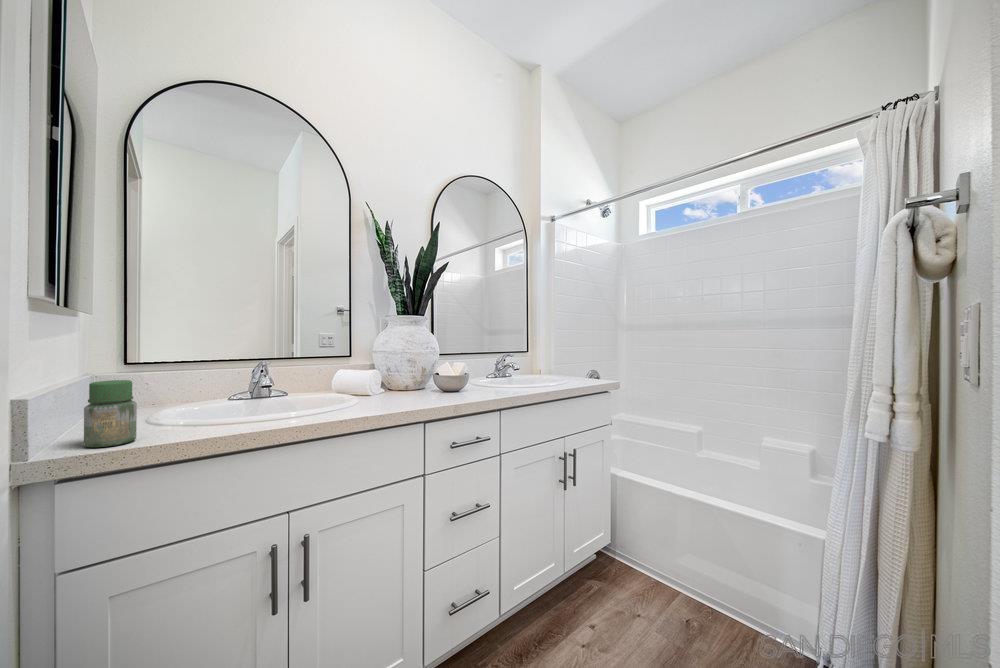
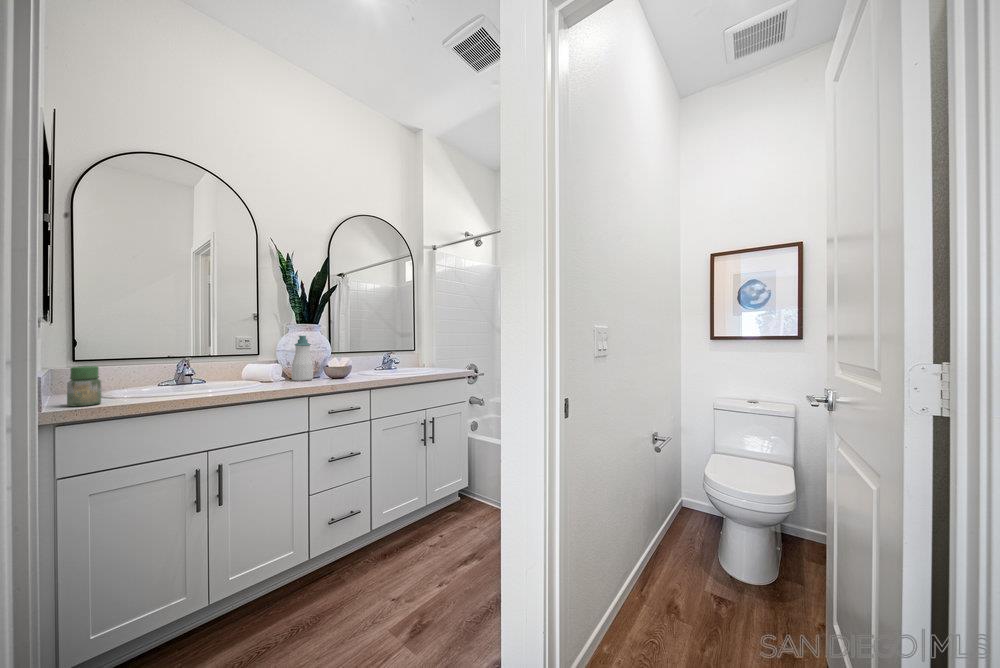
soap bottle: none [393,333,420,395] -> present [292,336,313,381]

